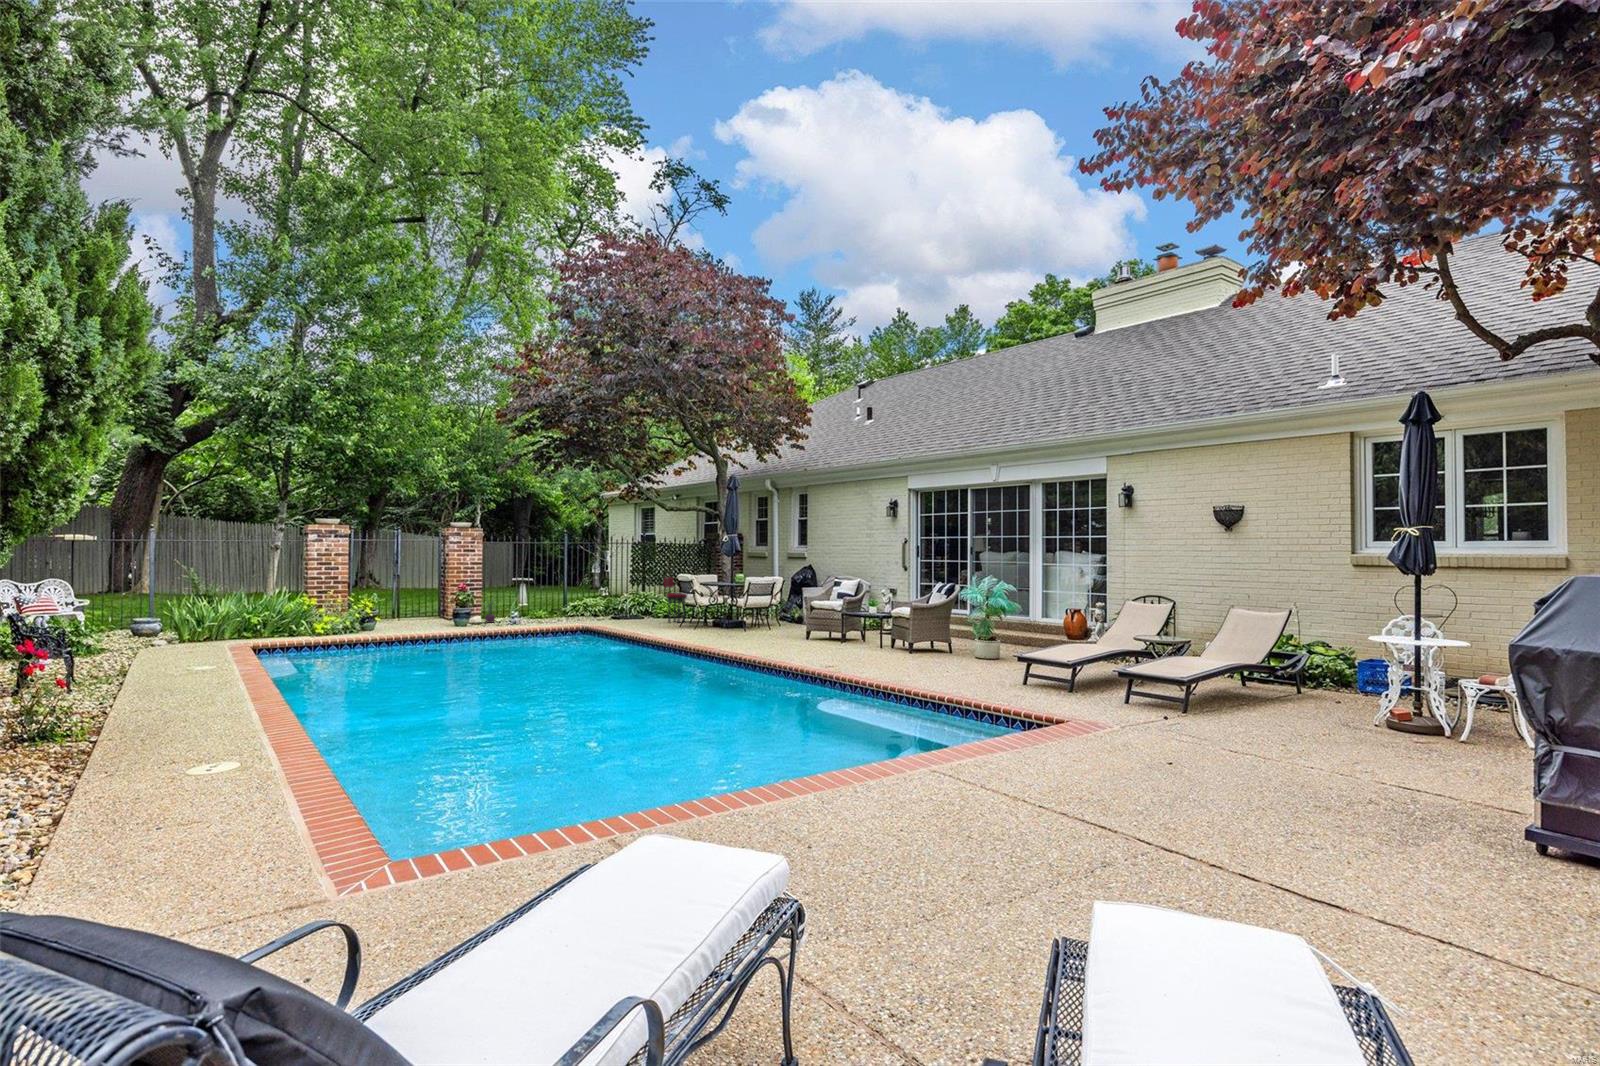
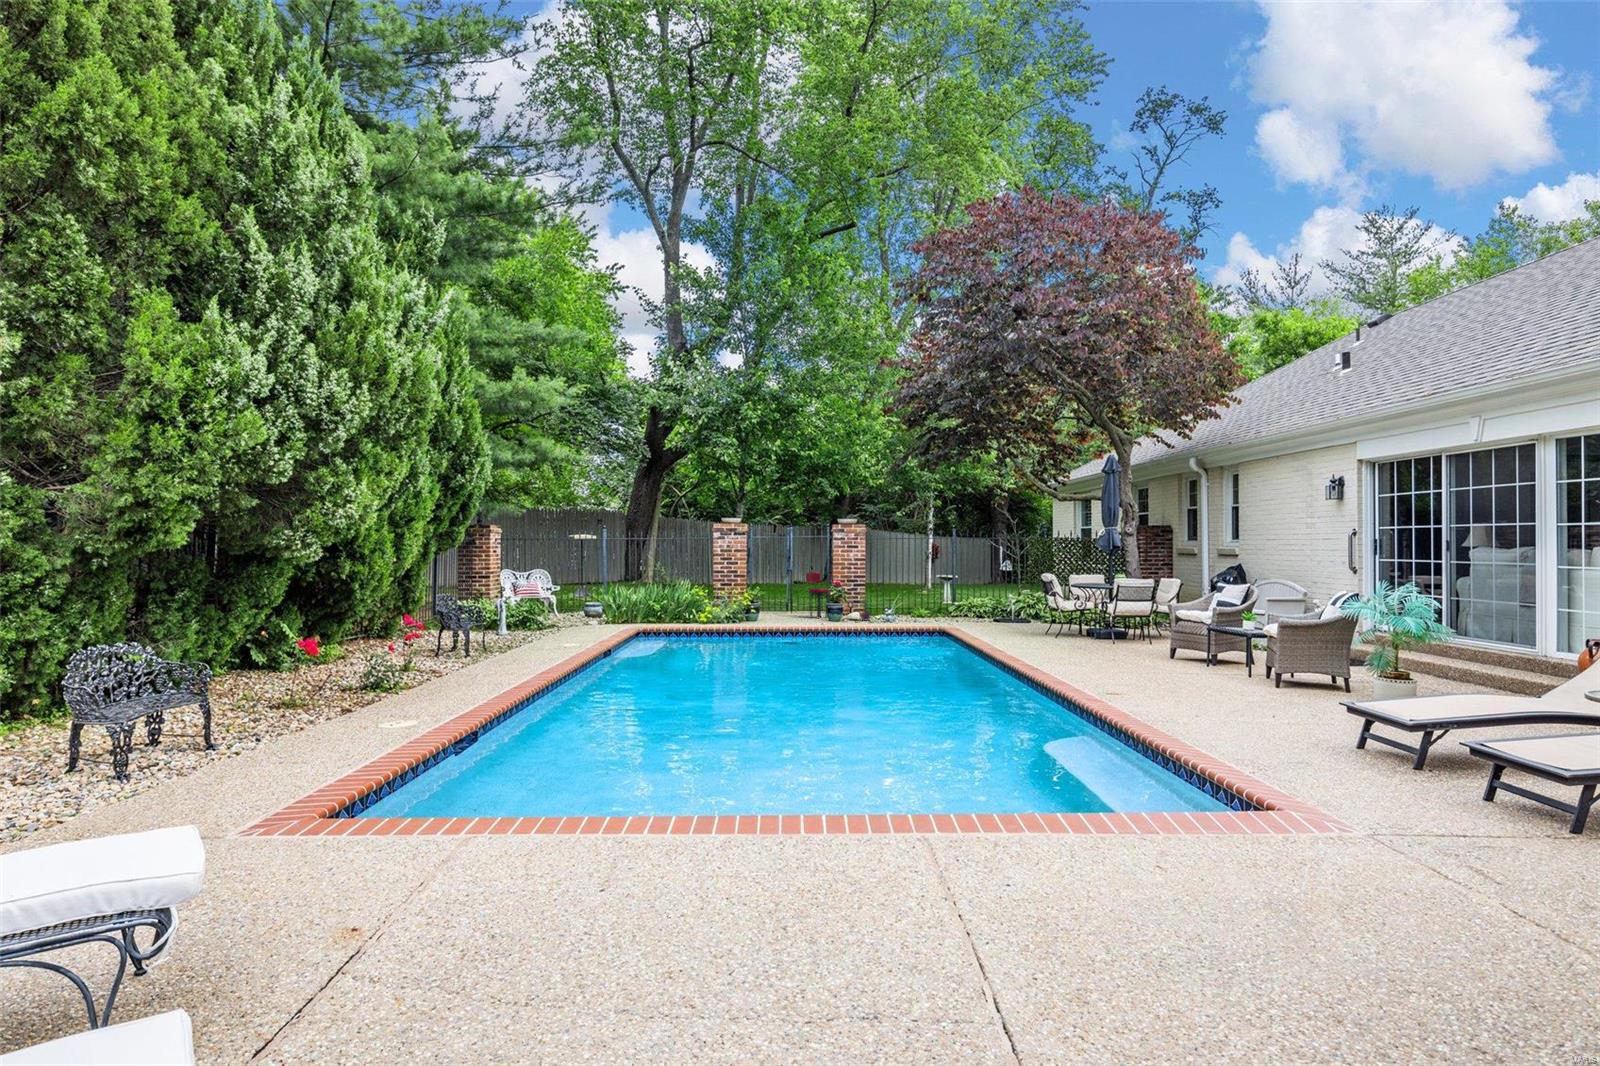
stool: present [663,577,687,623] -> present [806,572,830,618]

